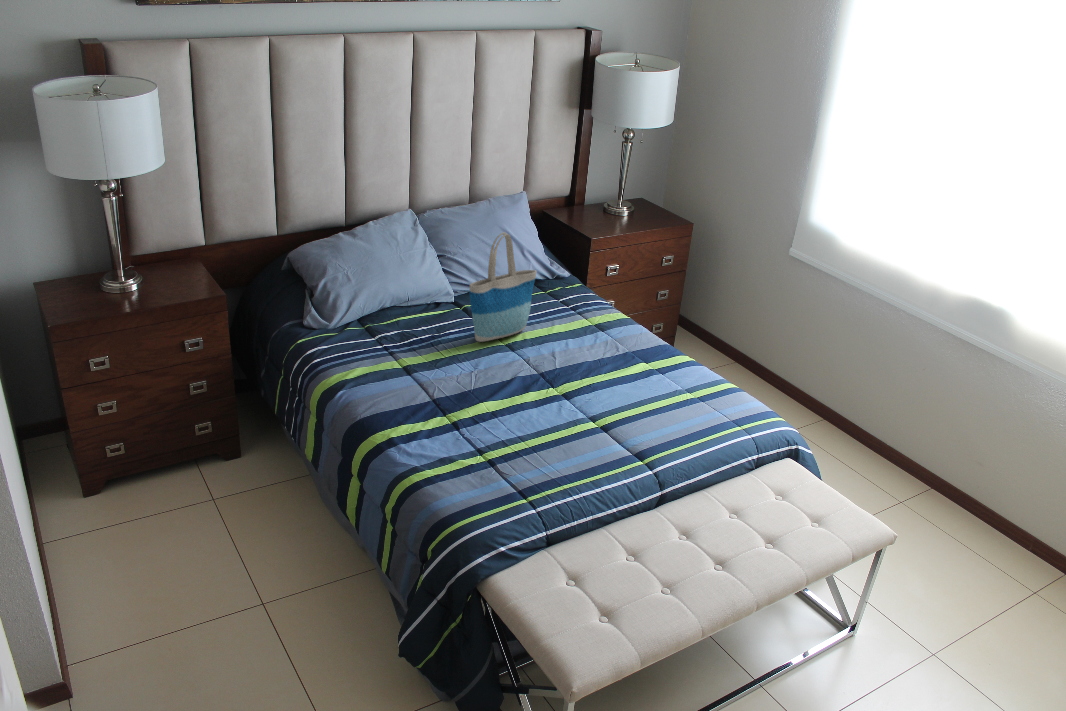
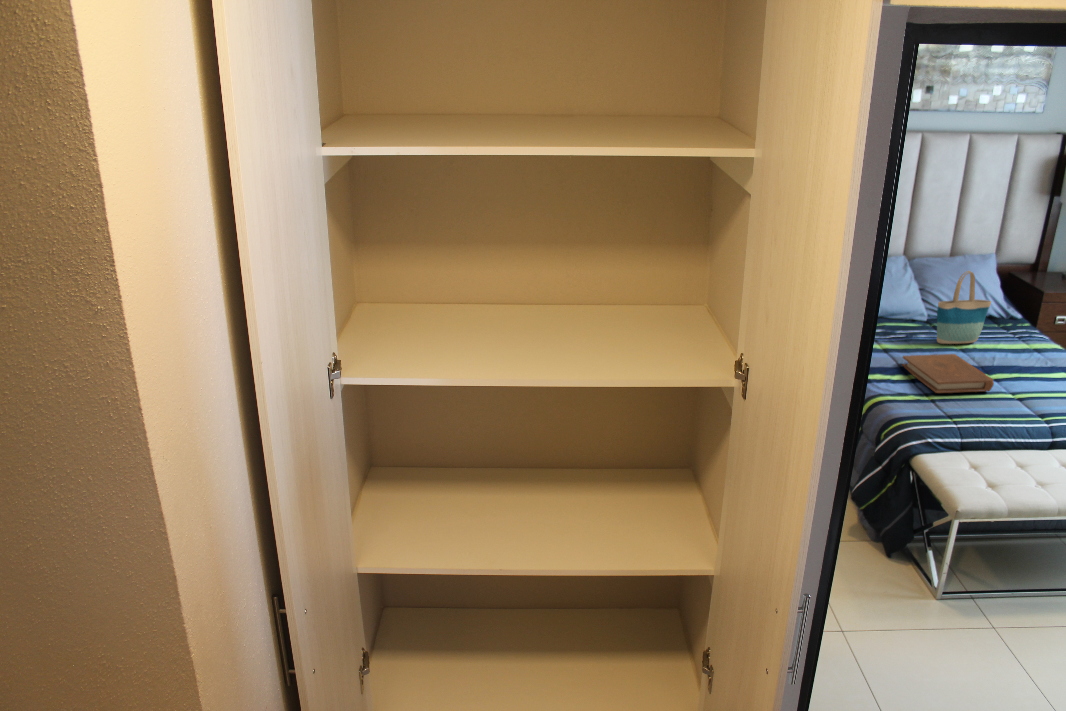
book: none [435,362,568,448] -> present [902,354,994,393]

